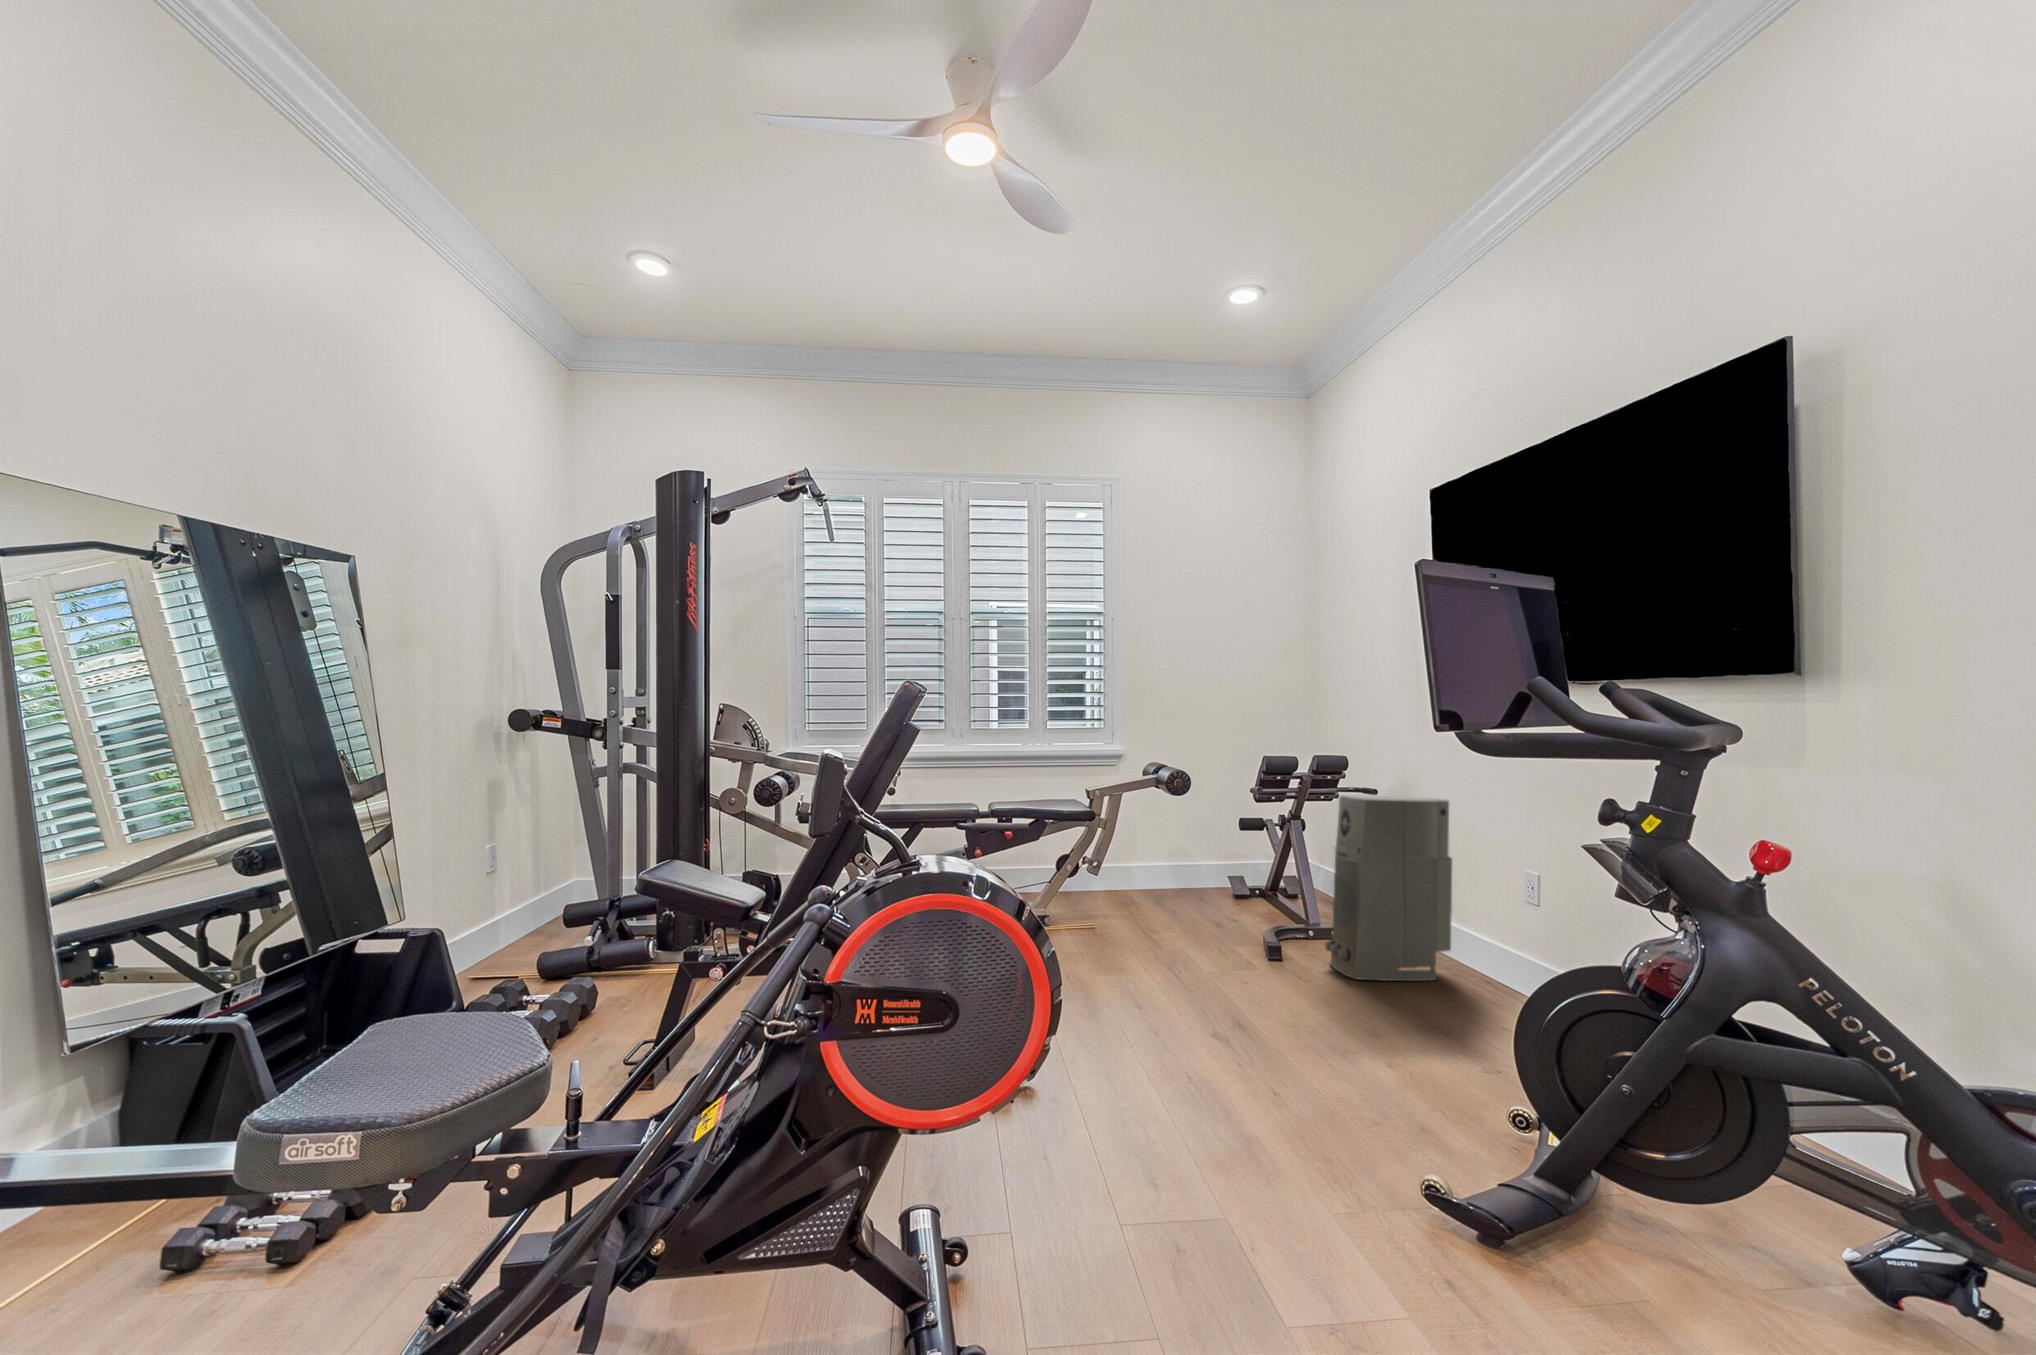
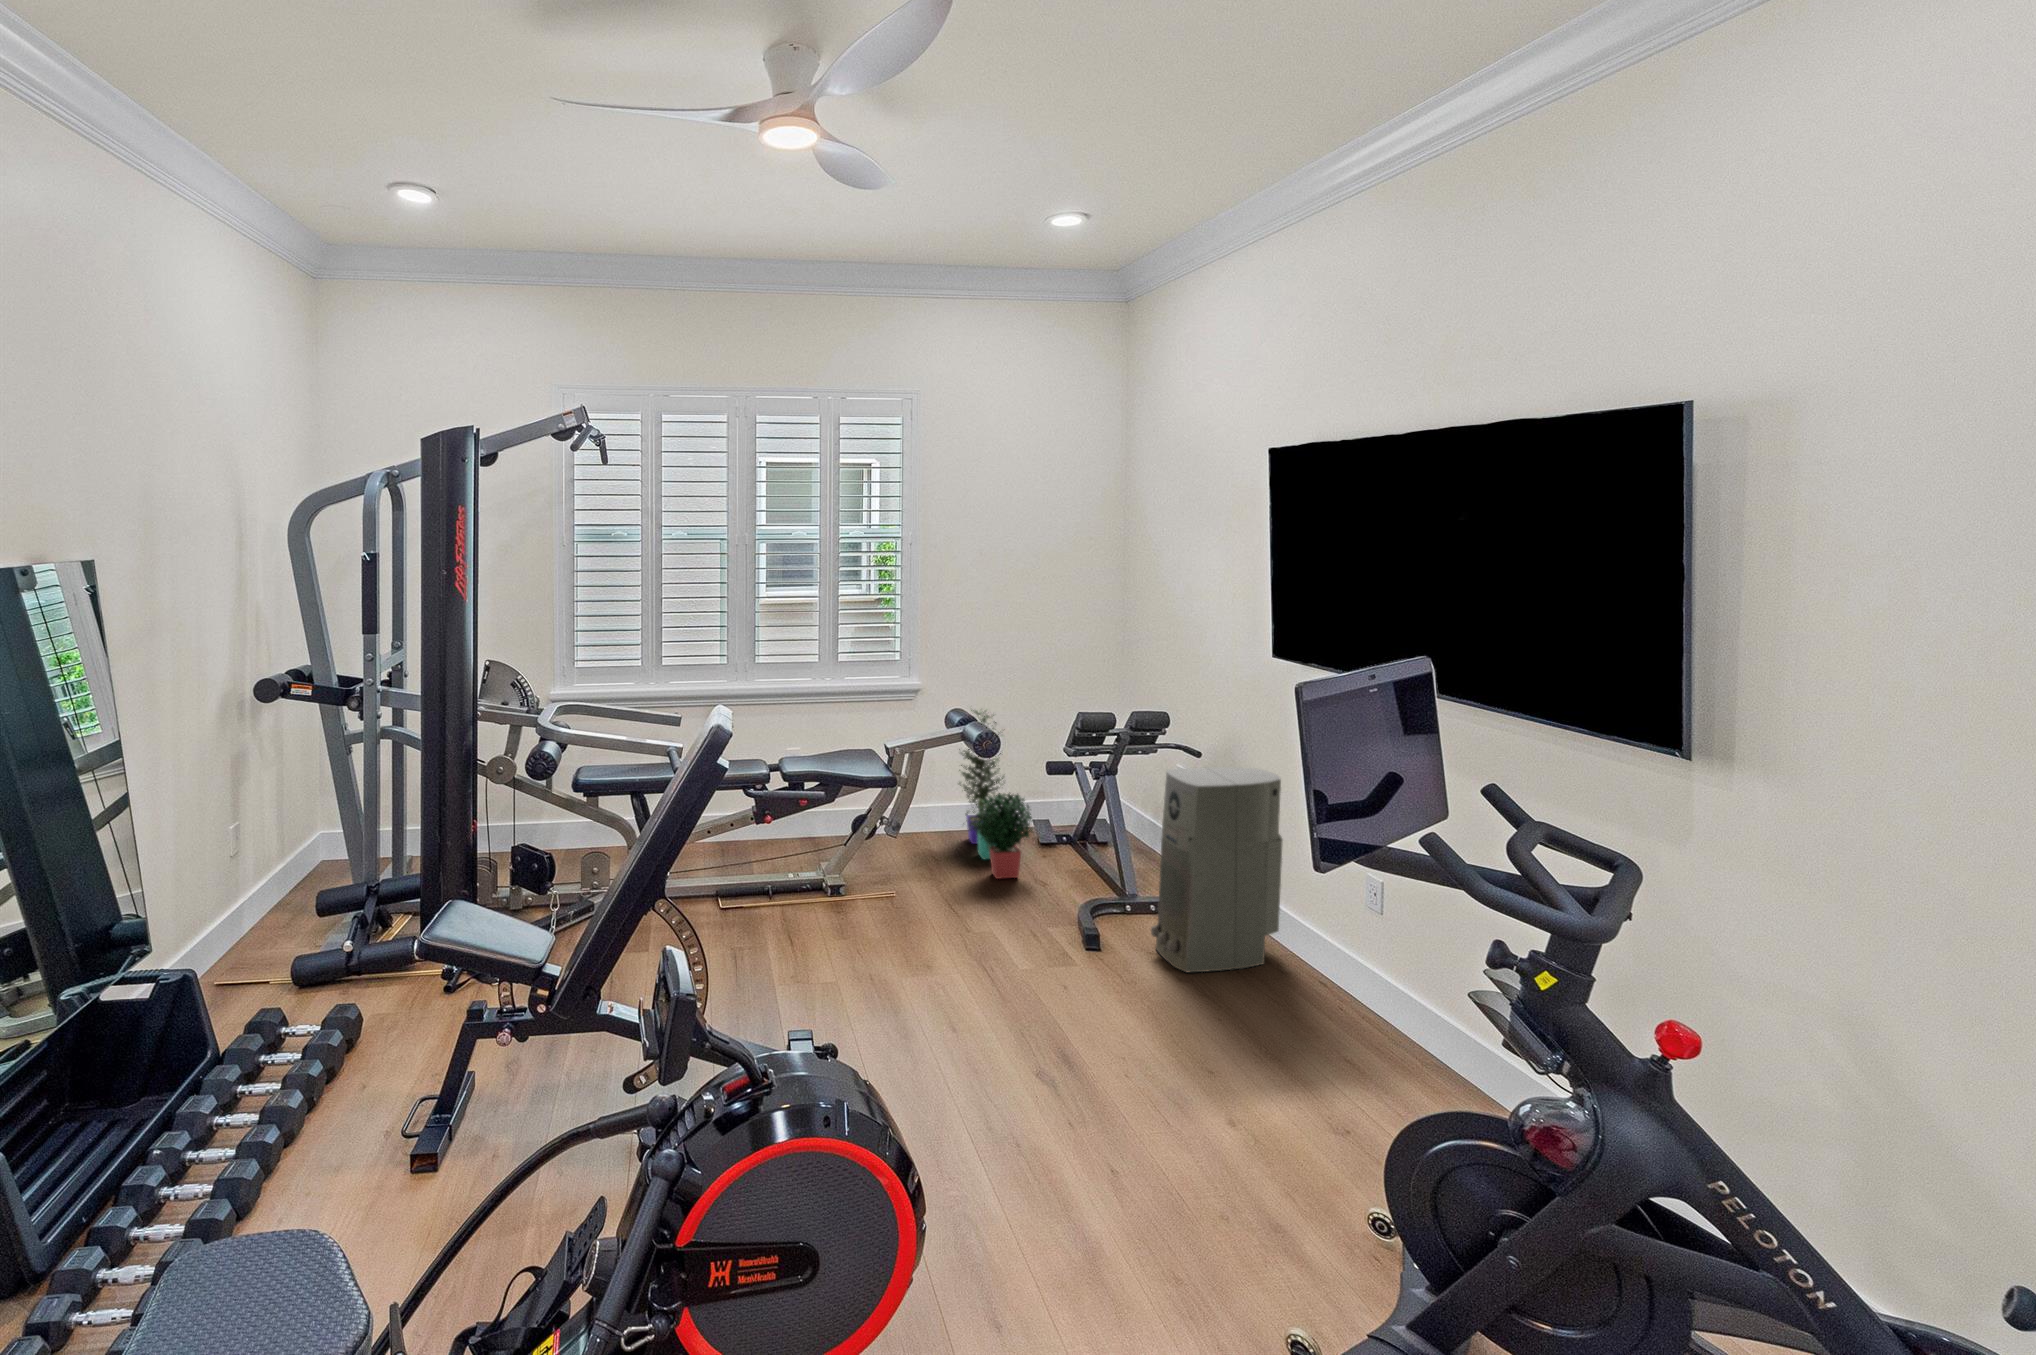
potted plant: none [1160,772,1226,918] -> present [959,710,1032,879]

